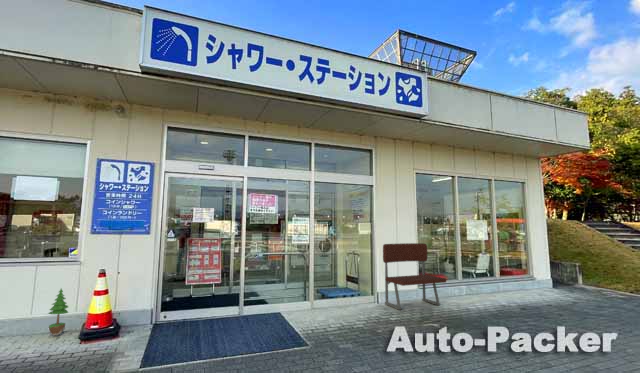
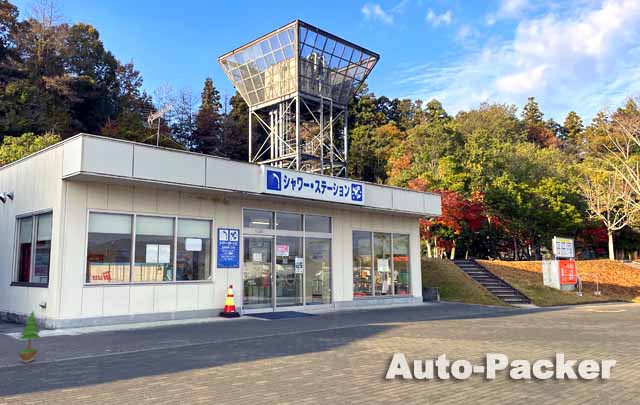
bench: present [383,243,446,310] -> none [380,266,446,337]

